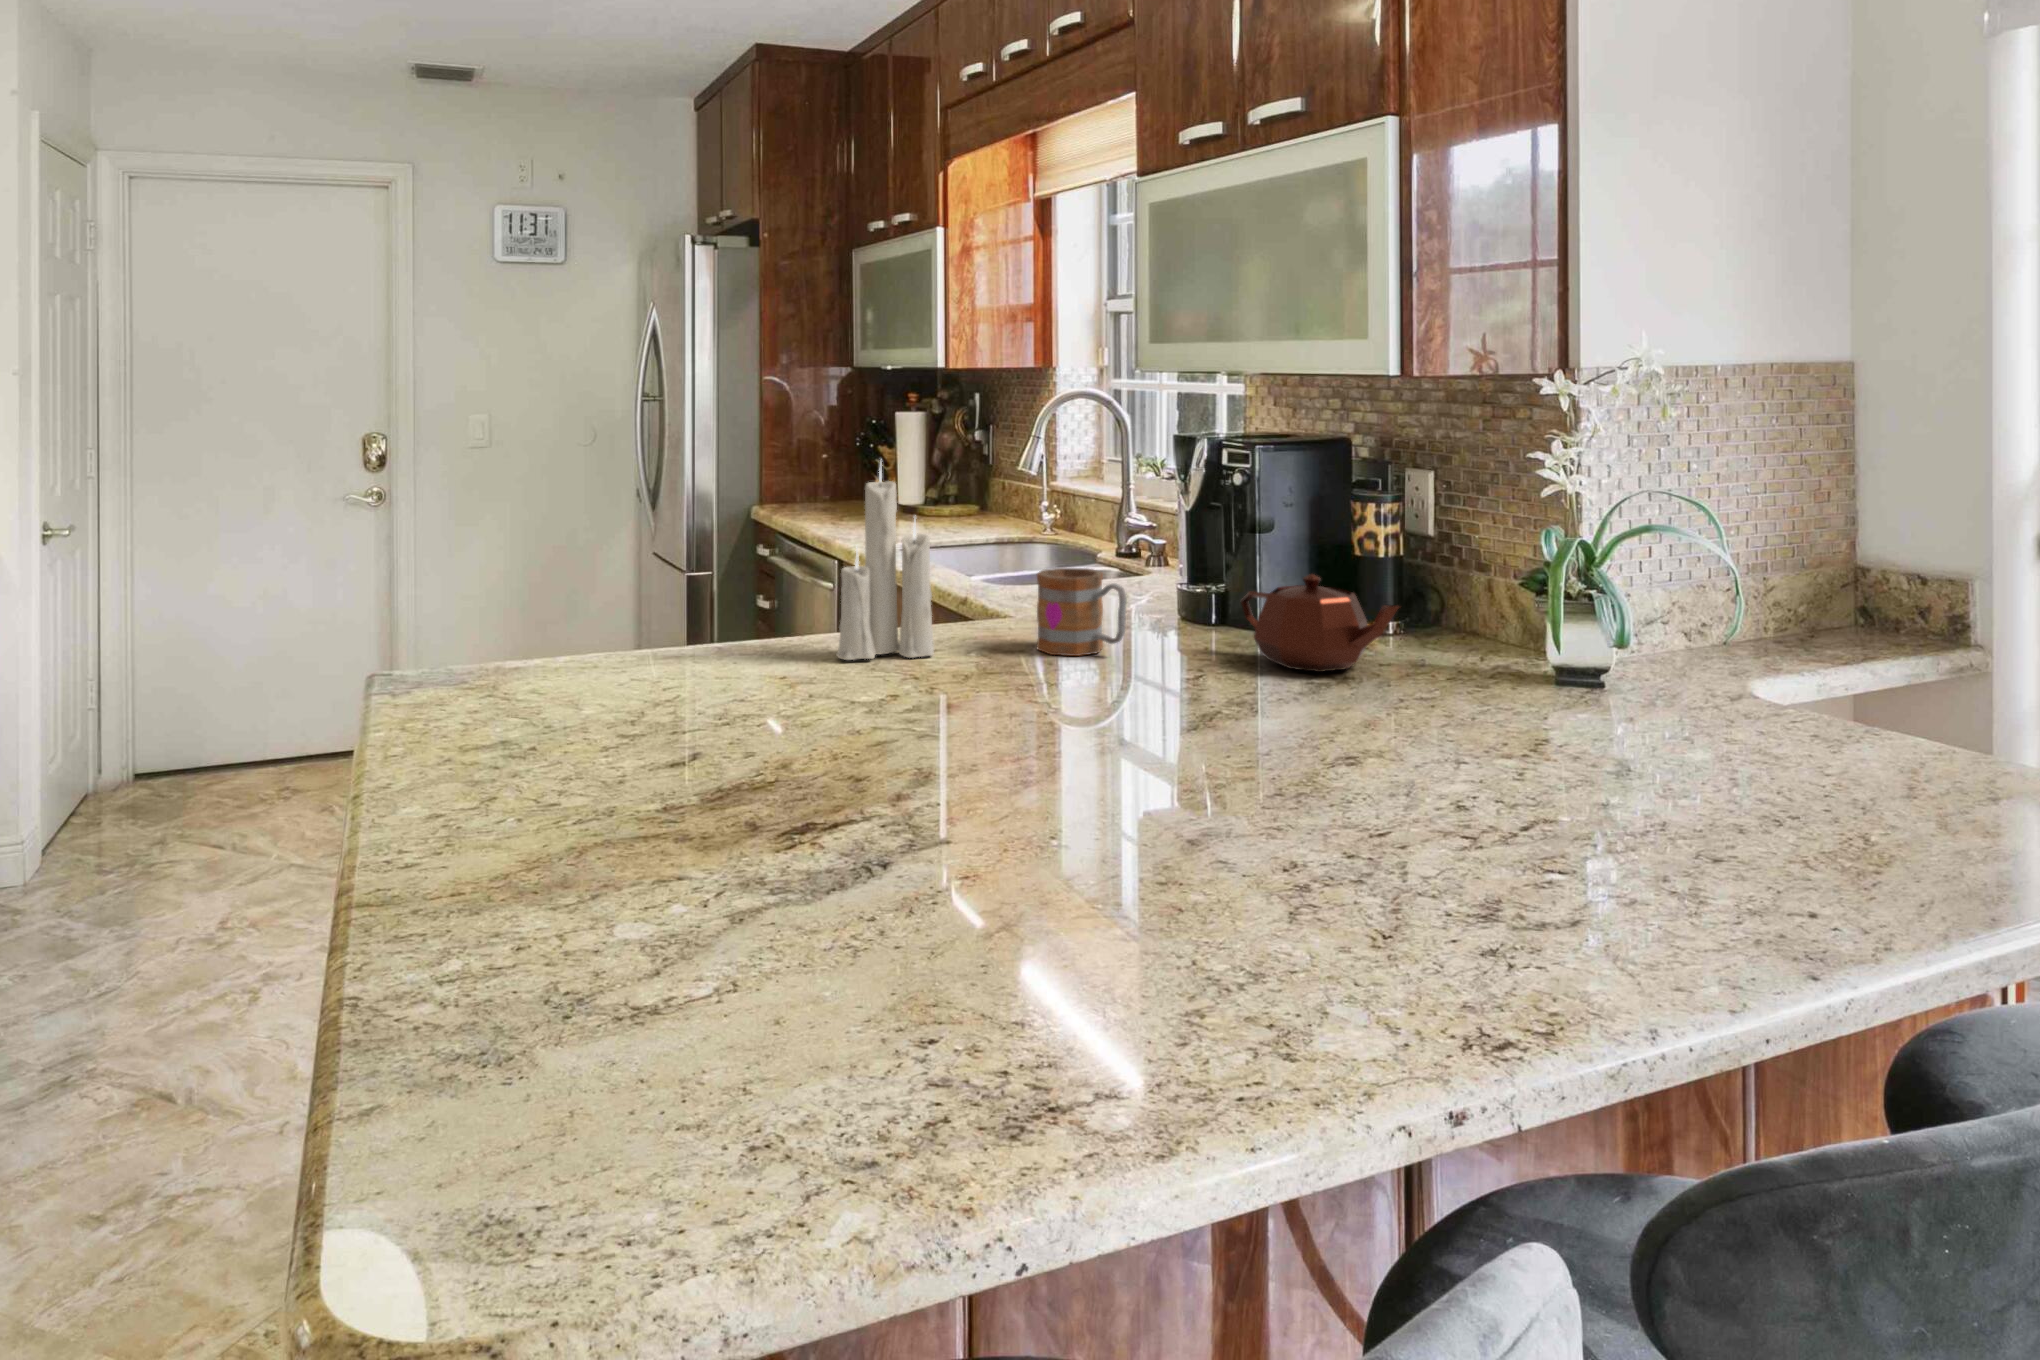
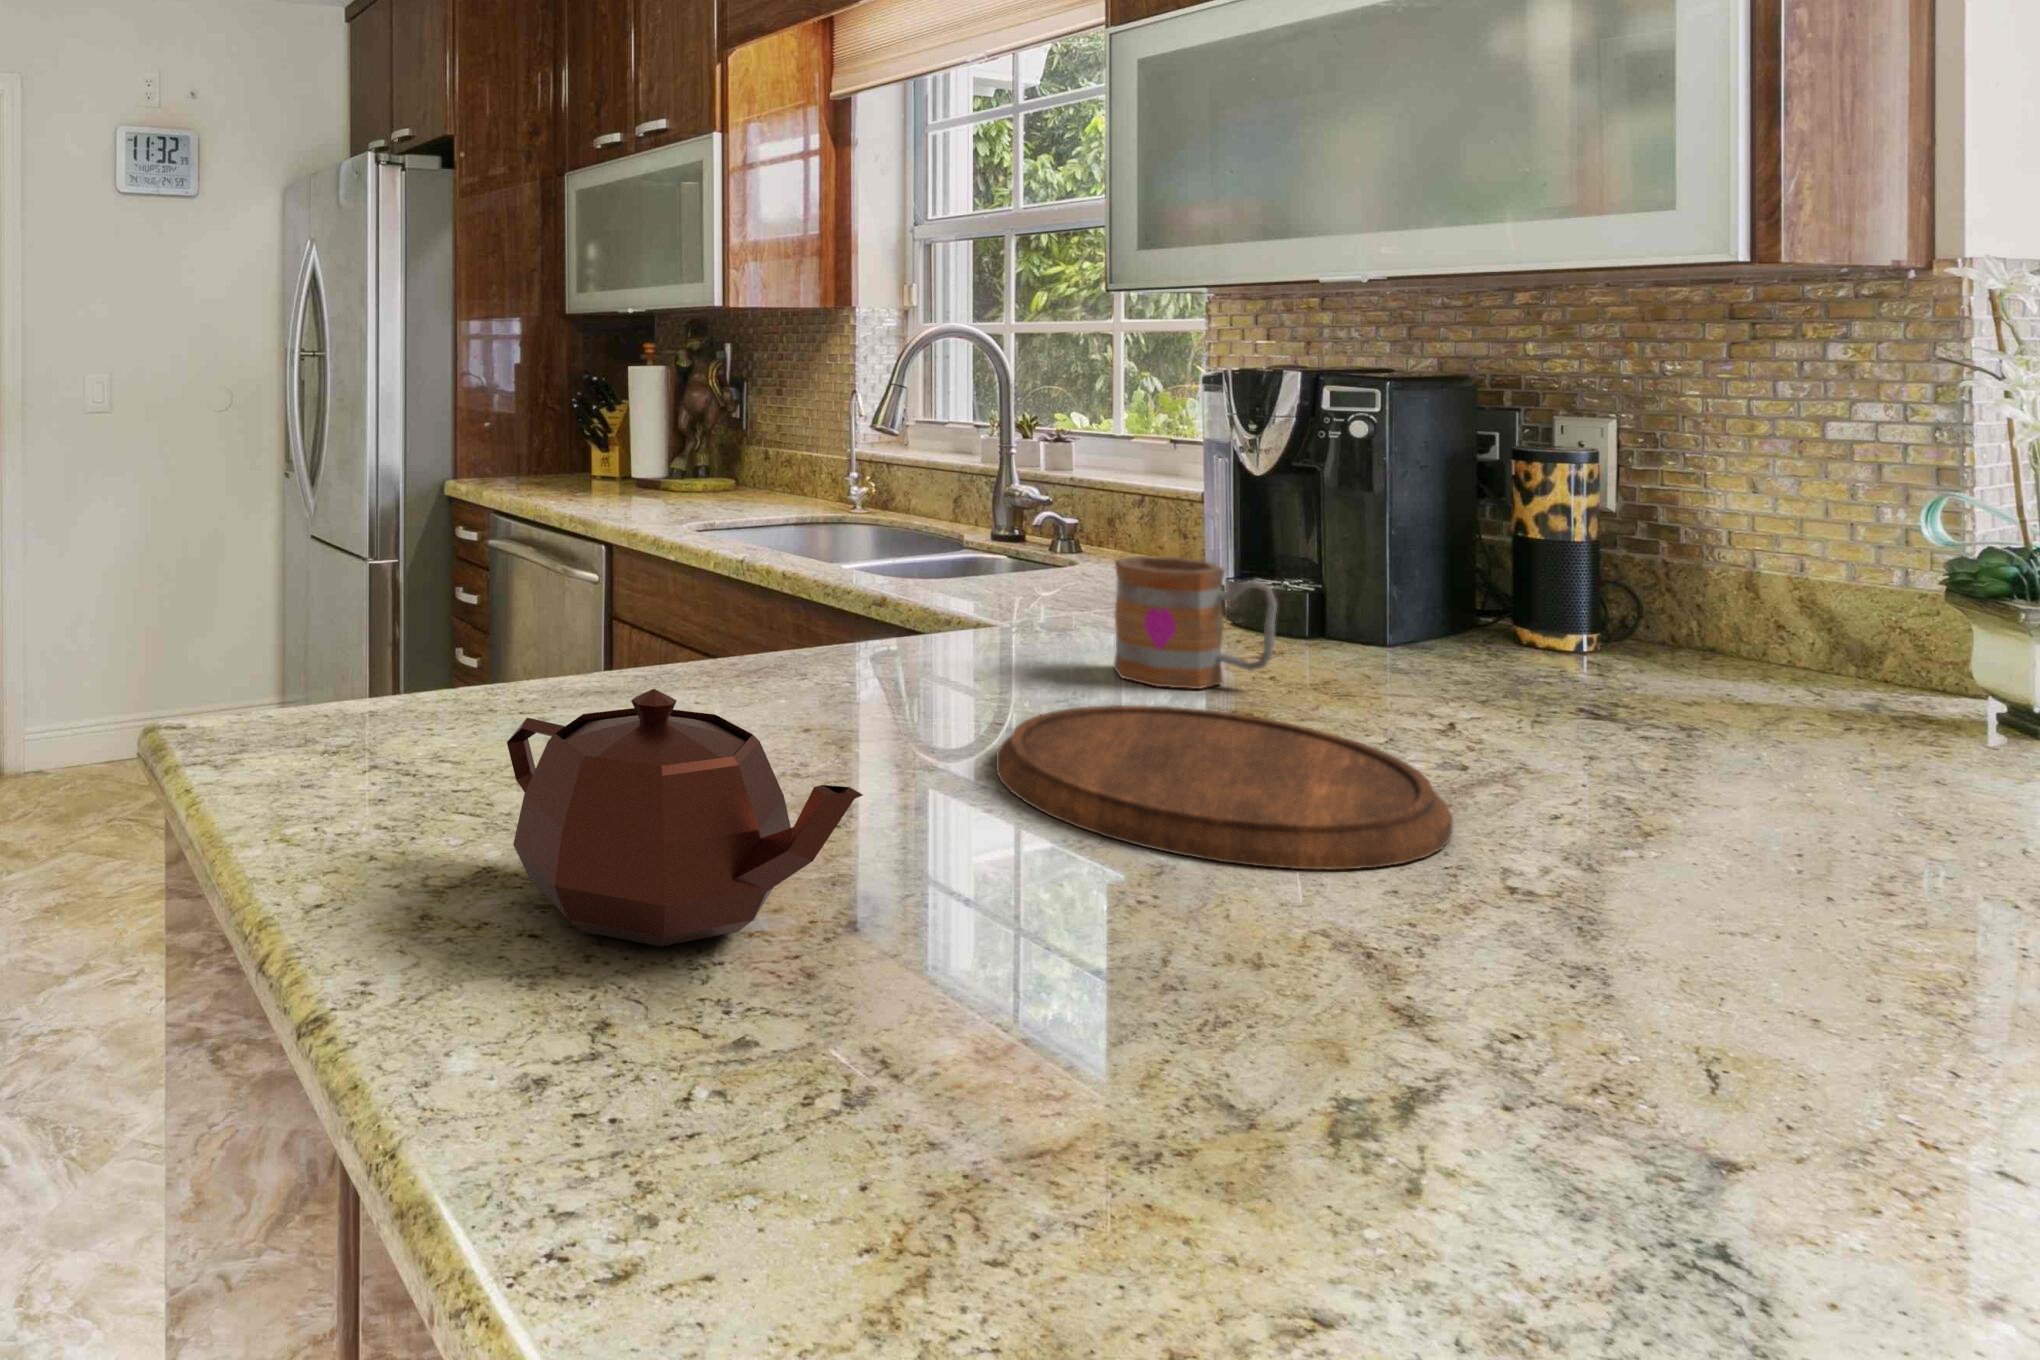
candle: present [836,463,934,660] -> none [846,376,988,699]
teapot: present [1241,574,1399,672] -> present [507,689,863,946]
cutting board: none [853,662,1096,744] -> present [996,705,1453,870]

